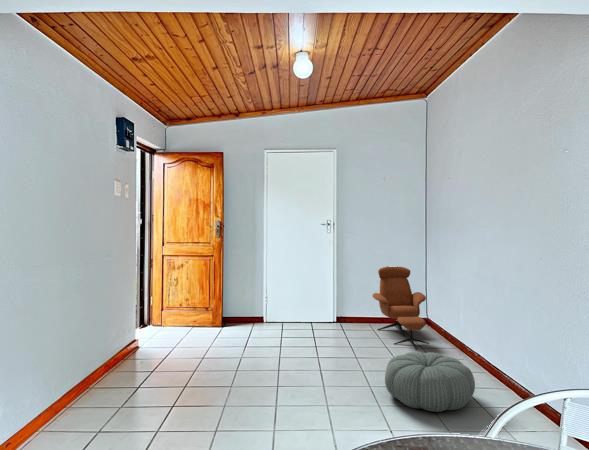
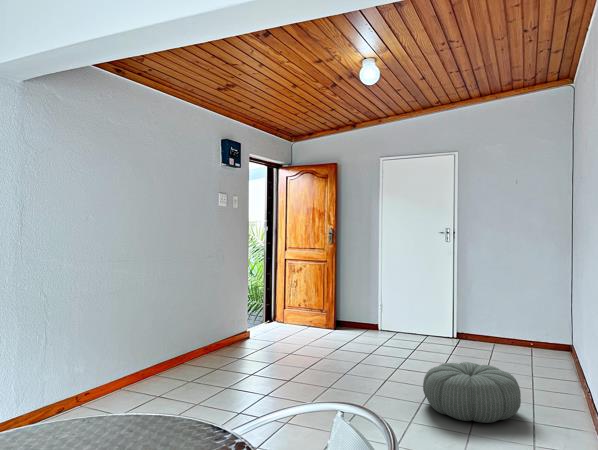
lounge chair: present [372,266,429,350] -> none [489,280,556,373]

